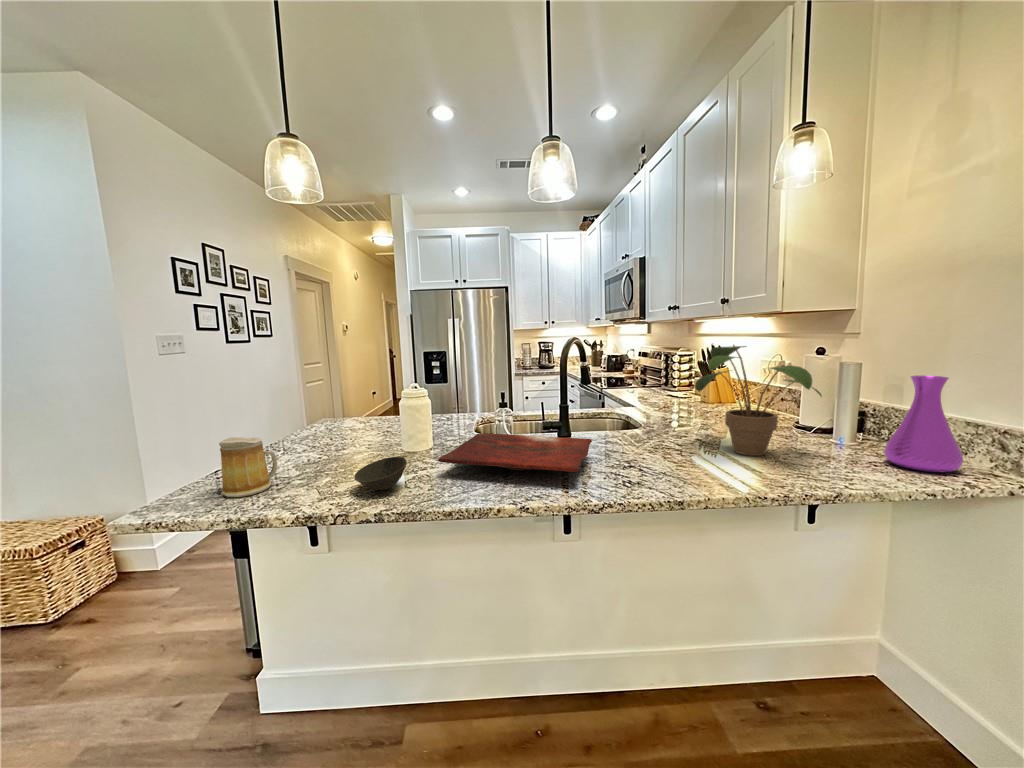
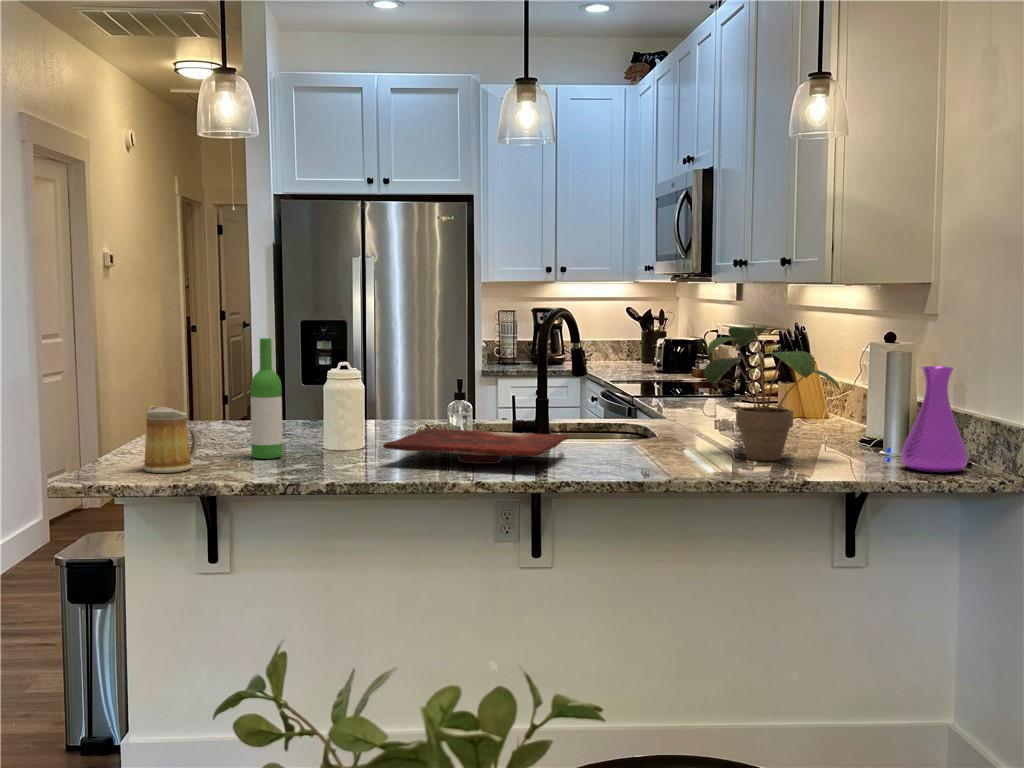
wine bottle: none [332,369,363,468] -> present [251,338,283,459]
bowl: present [354,457,407,490] -> none [239,439,351,479]

